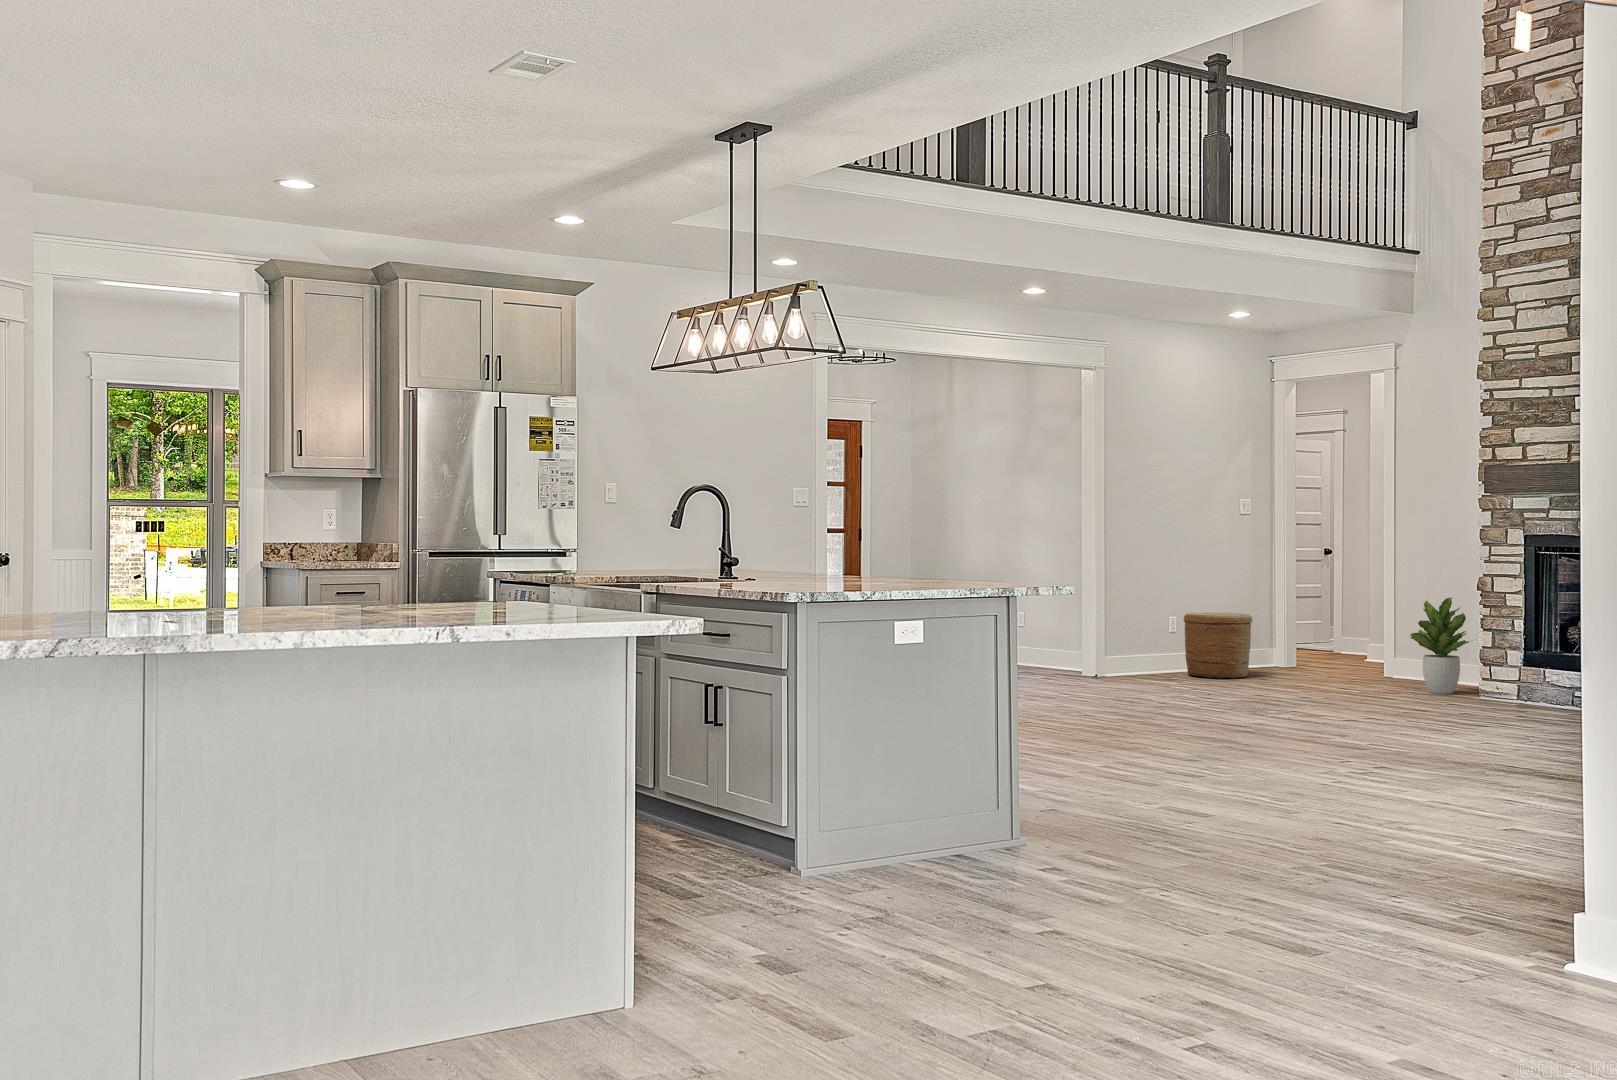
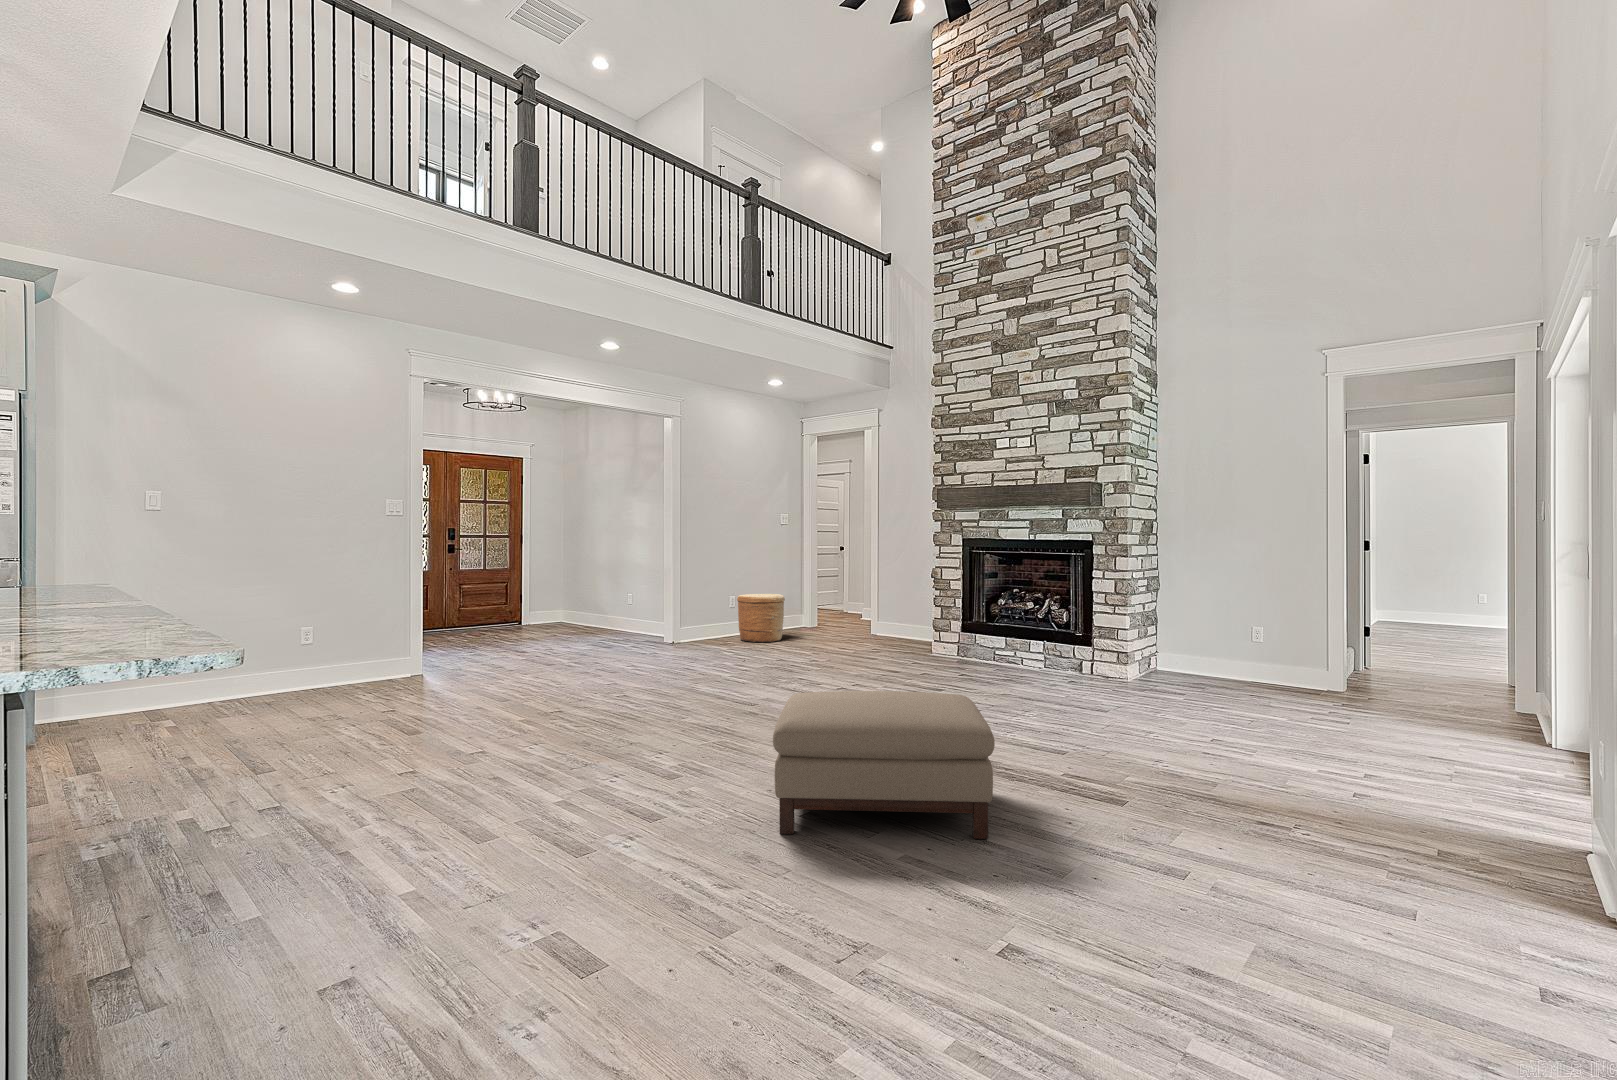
potted plant: present [1410,597,1469,694] -> none [887,583,931,651]
ottoman: none [1316,691,1549,825] -> present [773,691,995,839]

